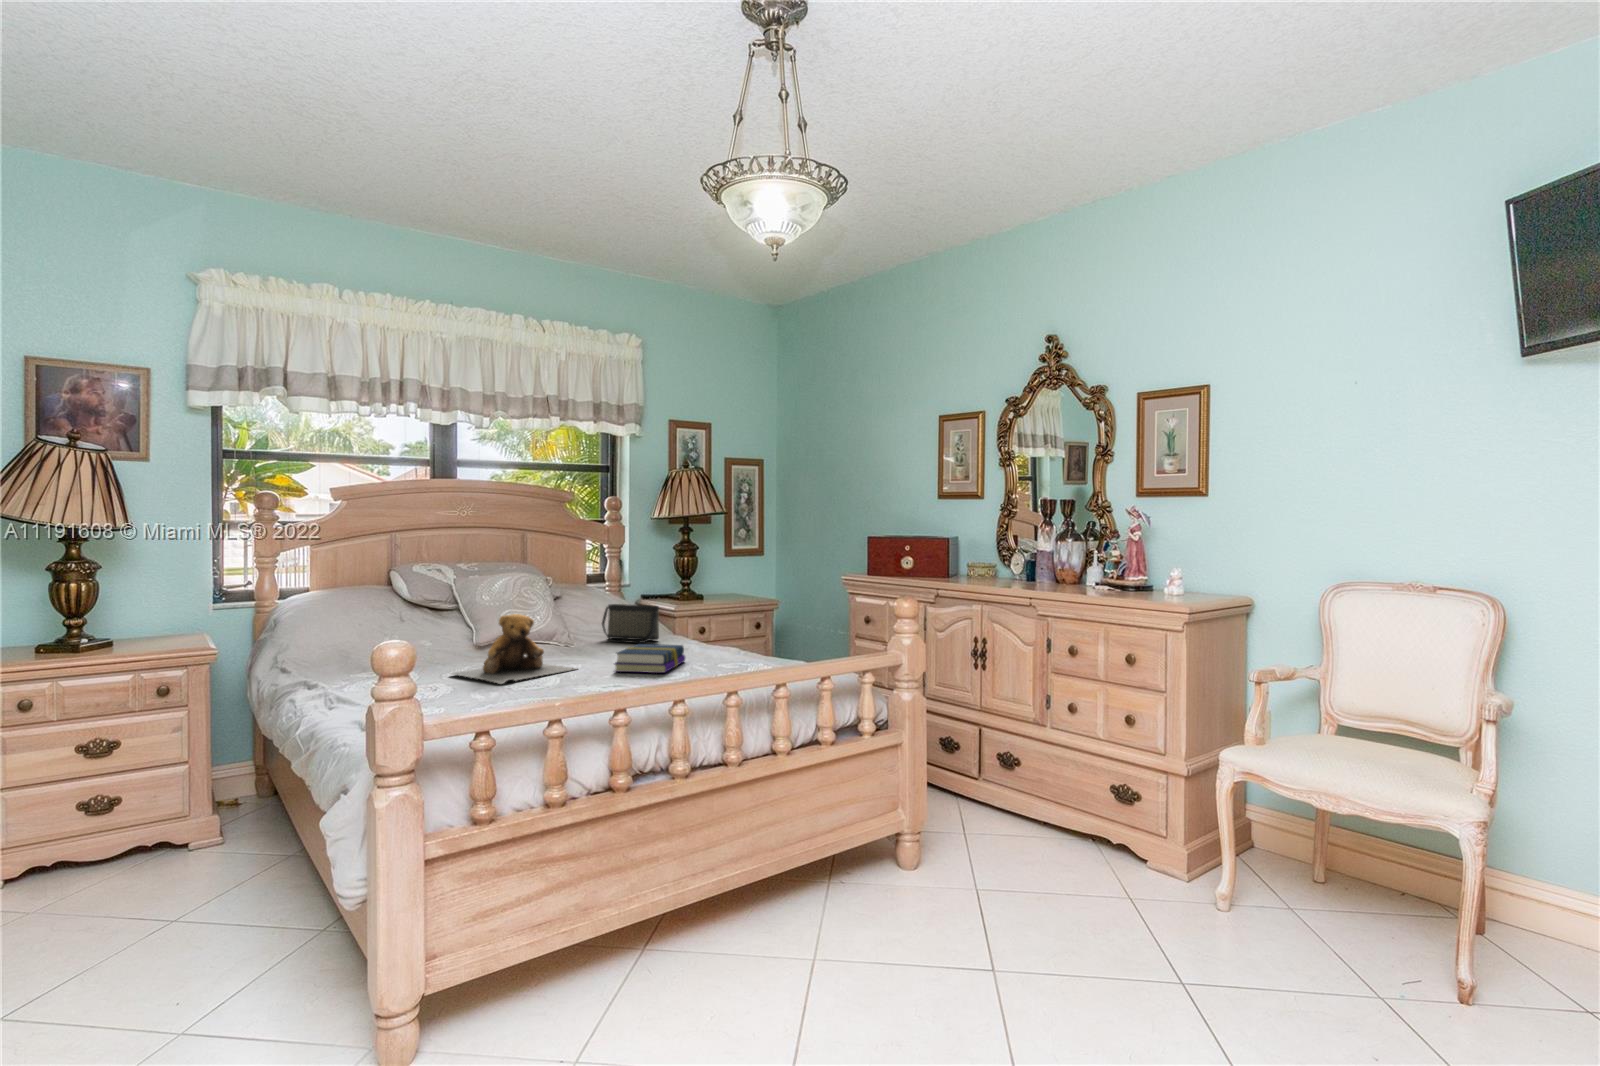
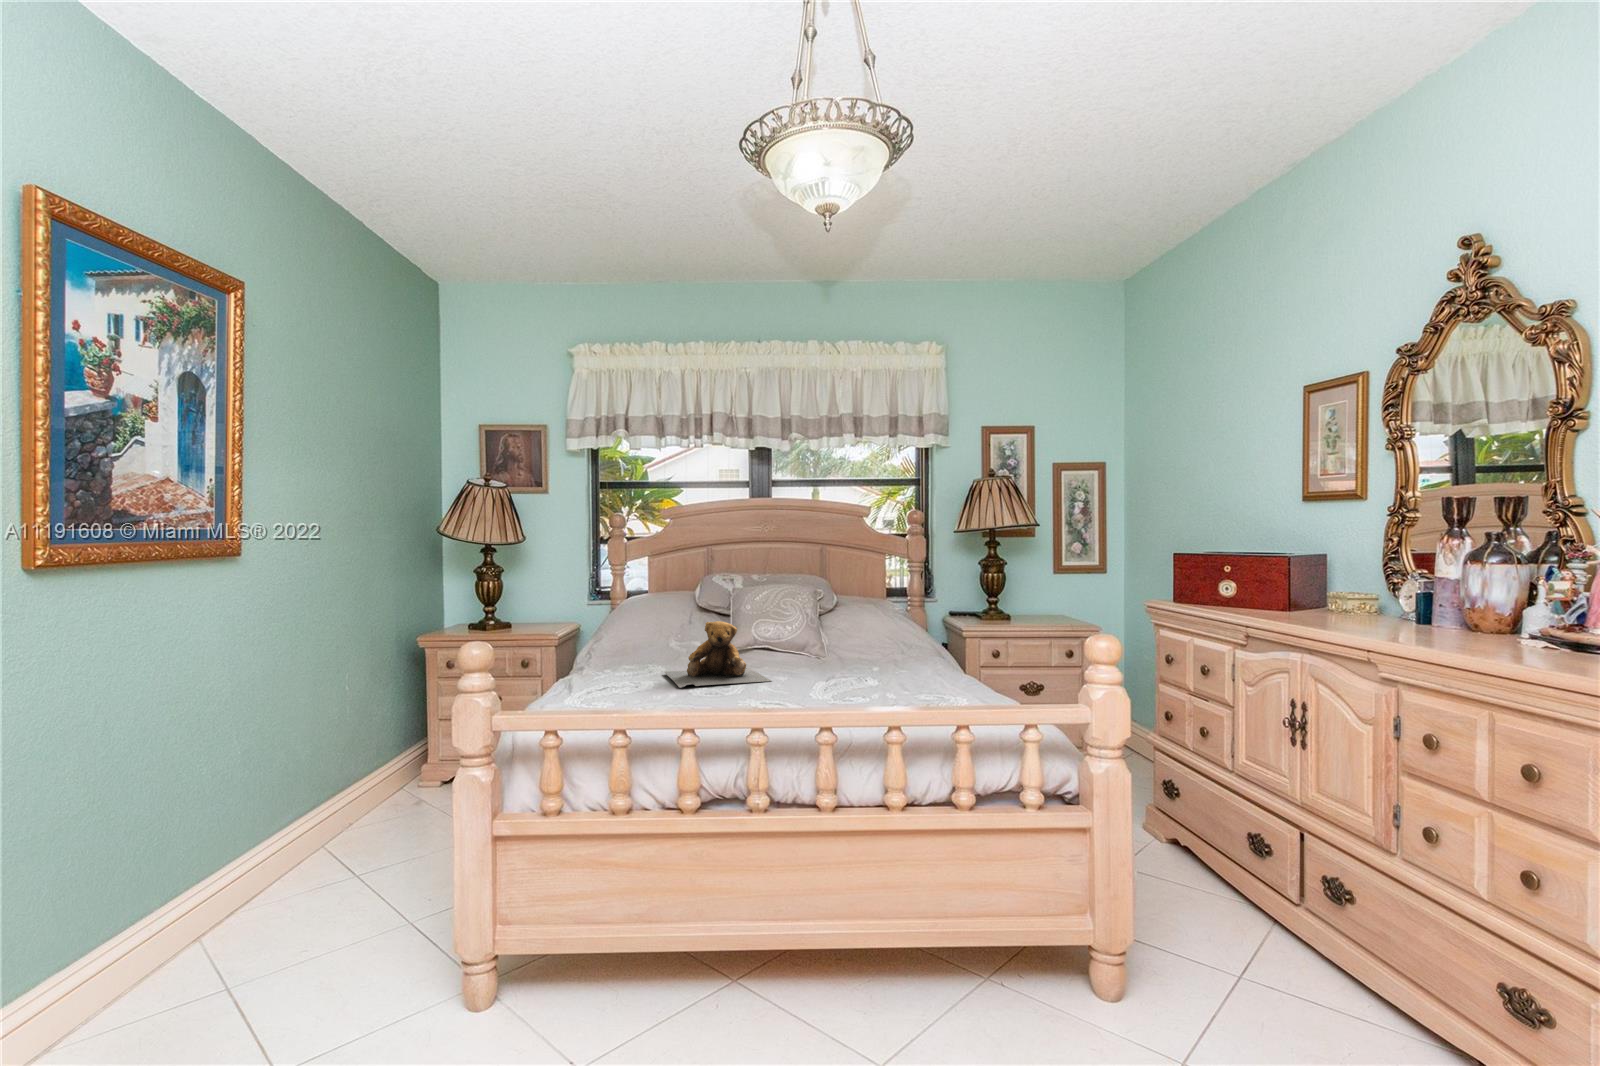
handbag: present [602,604,659,643] -> none [852,617,903,661]
book: present [615,644,685,673] -> none [792,662,881,696]

